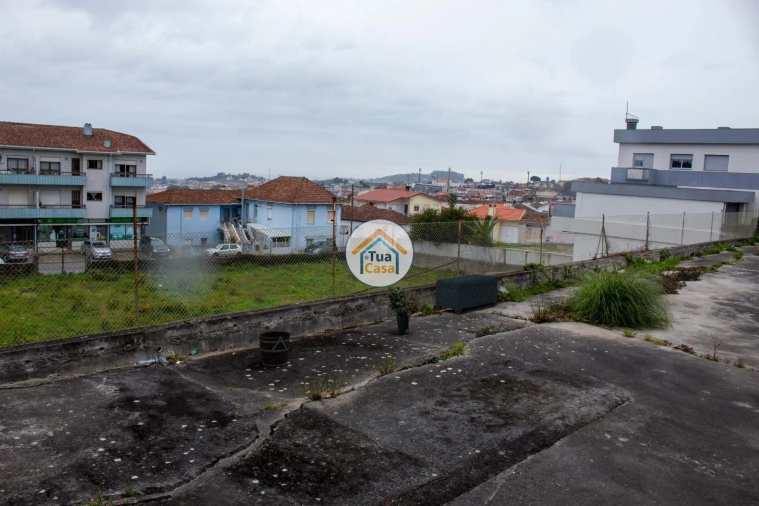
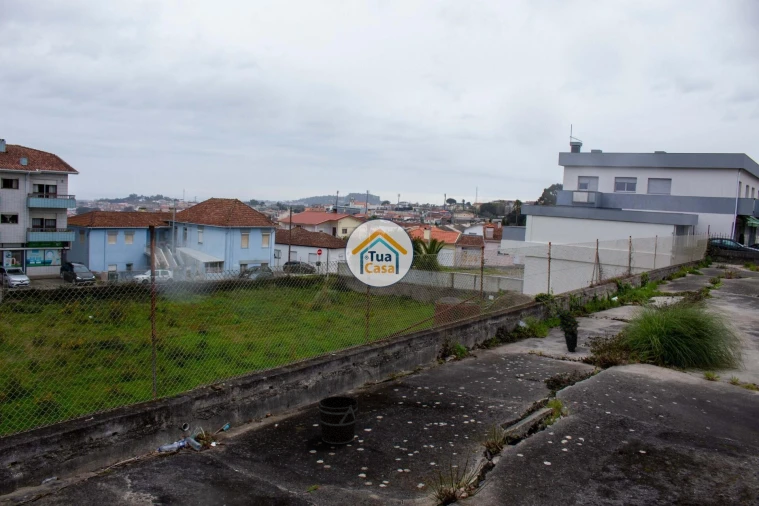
bench: present [435,274,498,314] -> none [467,309,528,356]
potted plant: present [386,285,413,335] -> present [553,306,580,352]

